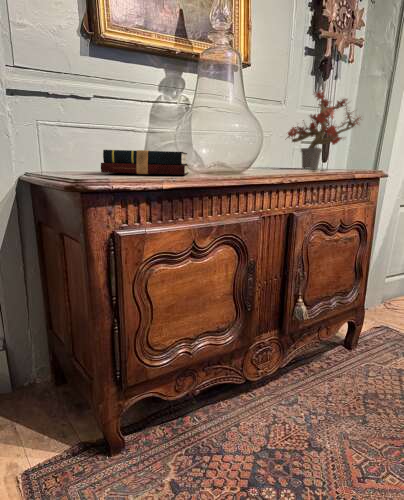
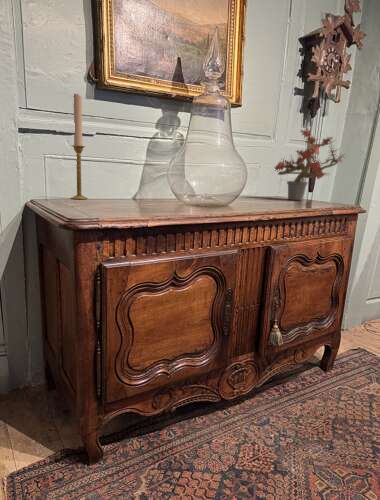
candlestick: none [66,51,88,170] -> present [71,94,87,199]
hardback book: present [101,150,189,175] -> none [96,184,178,210]

